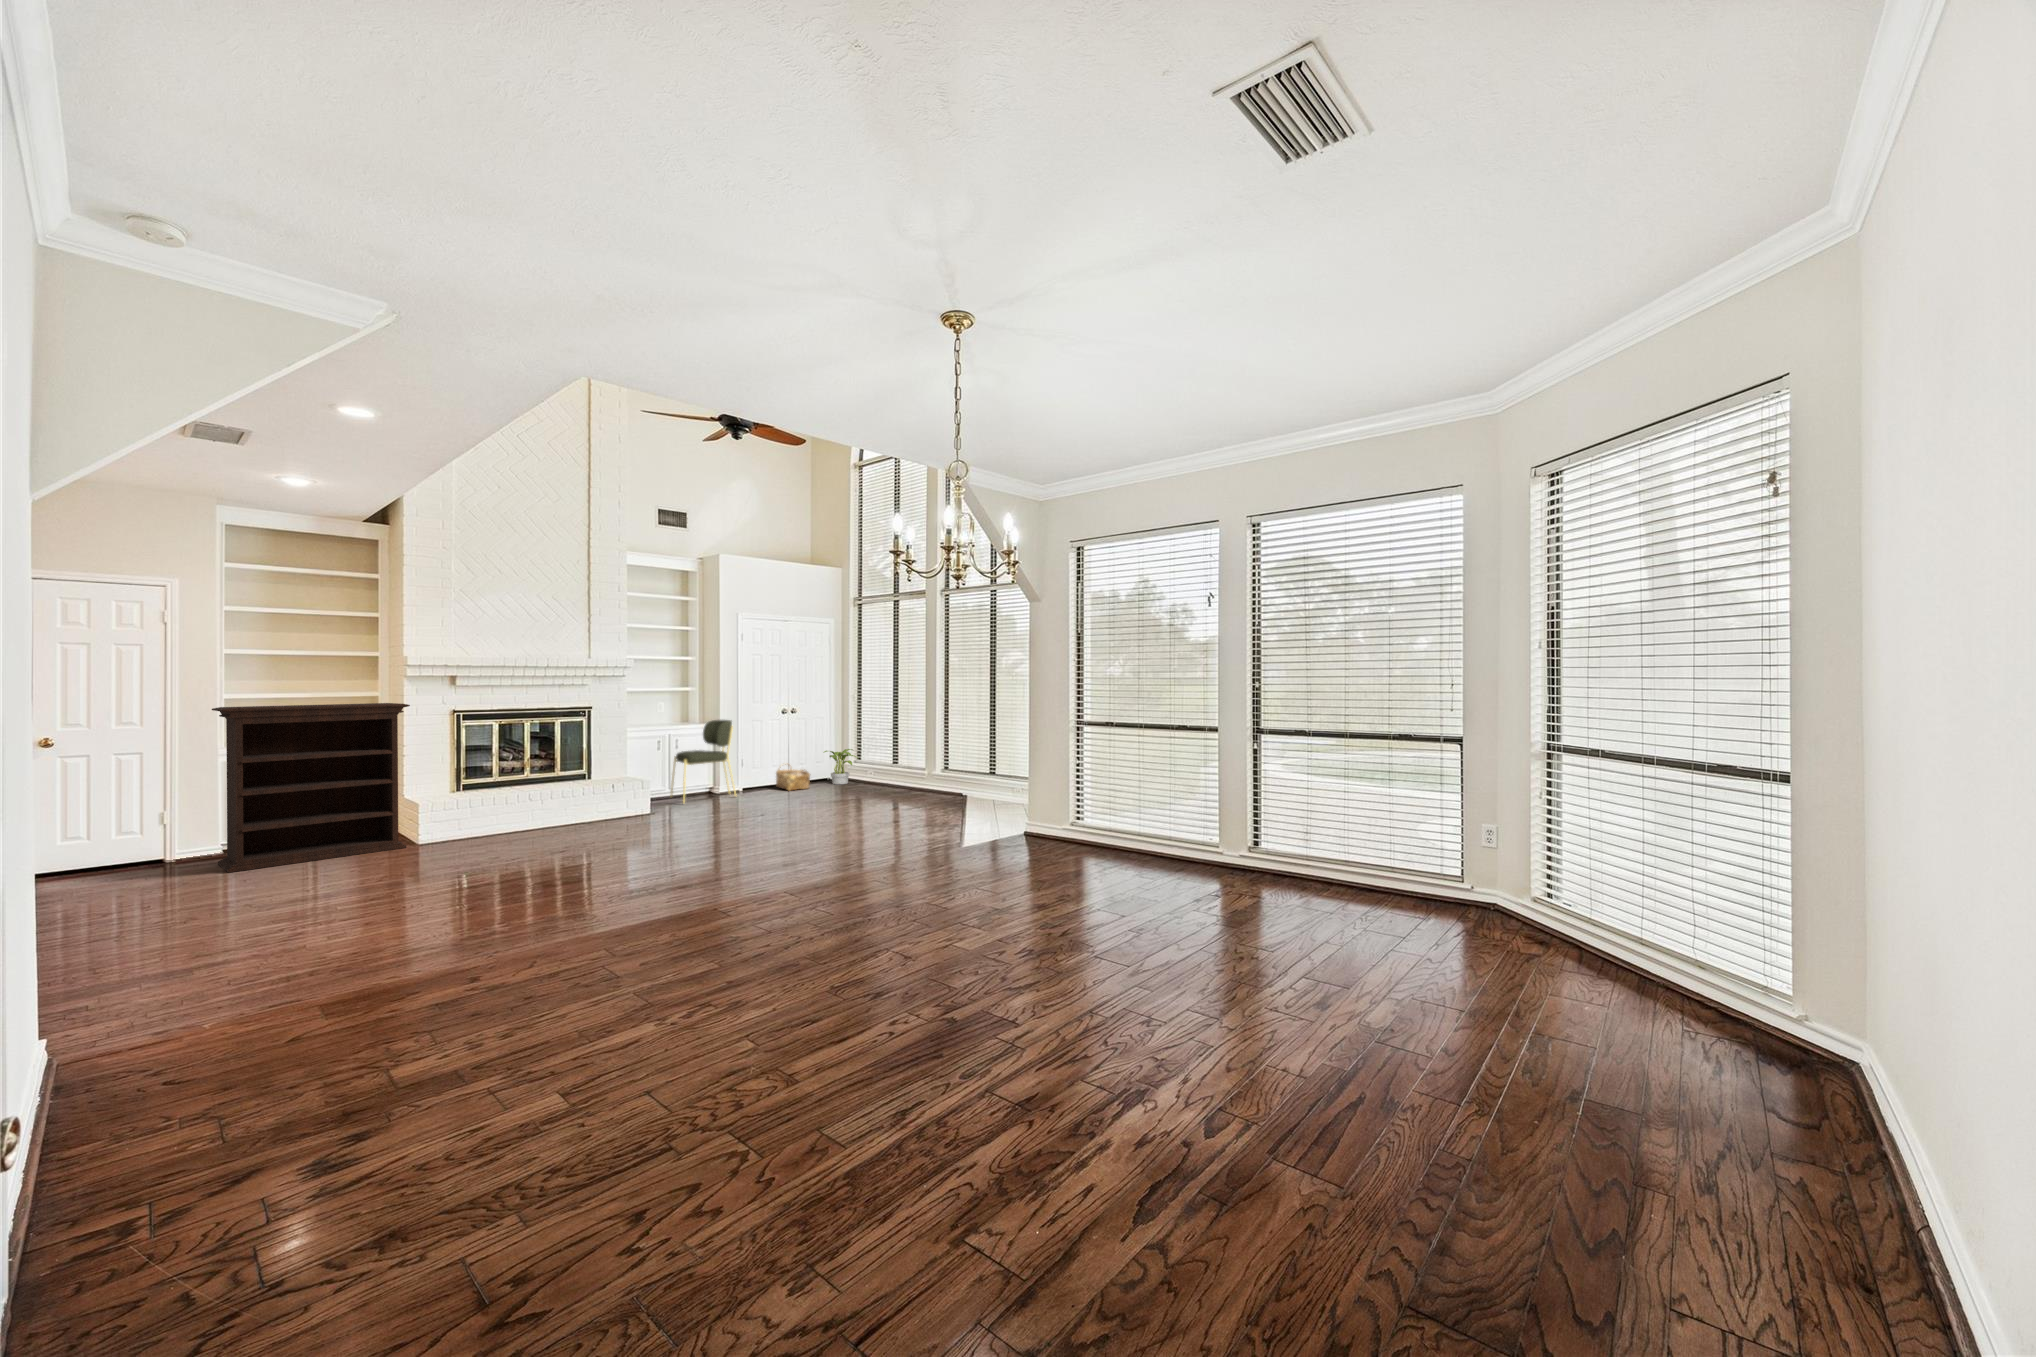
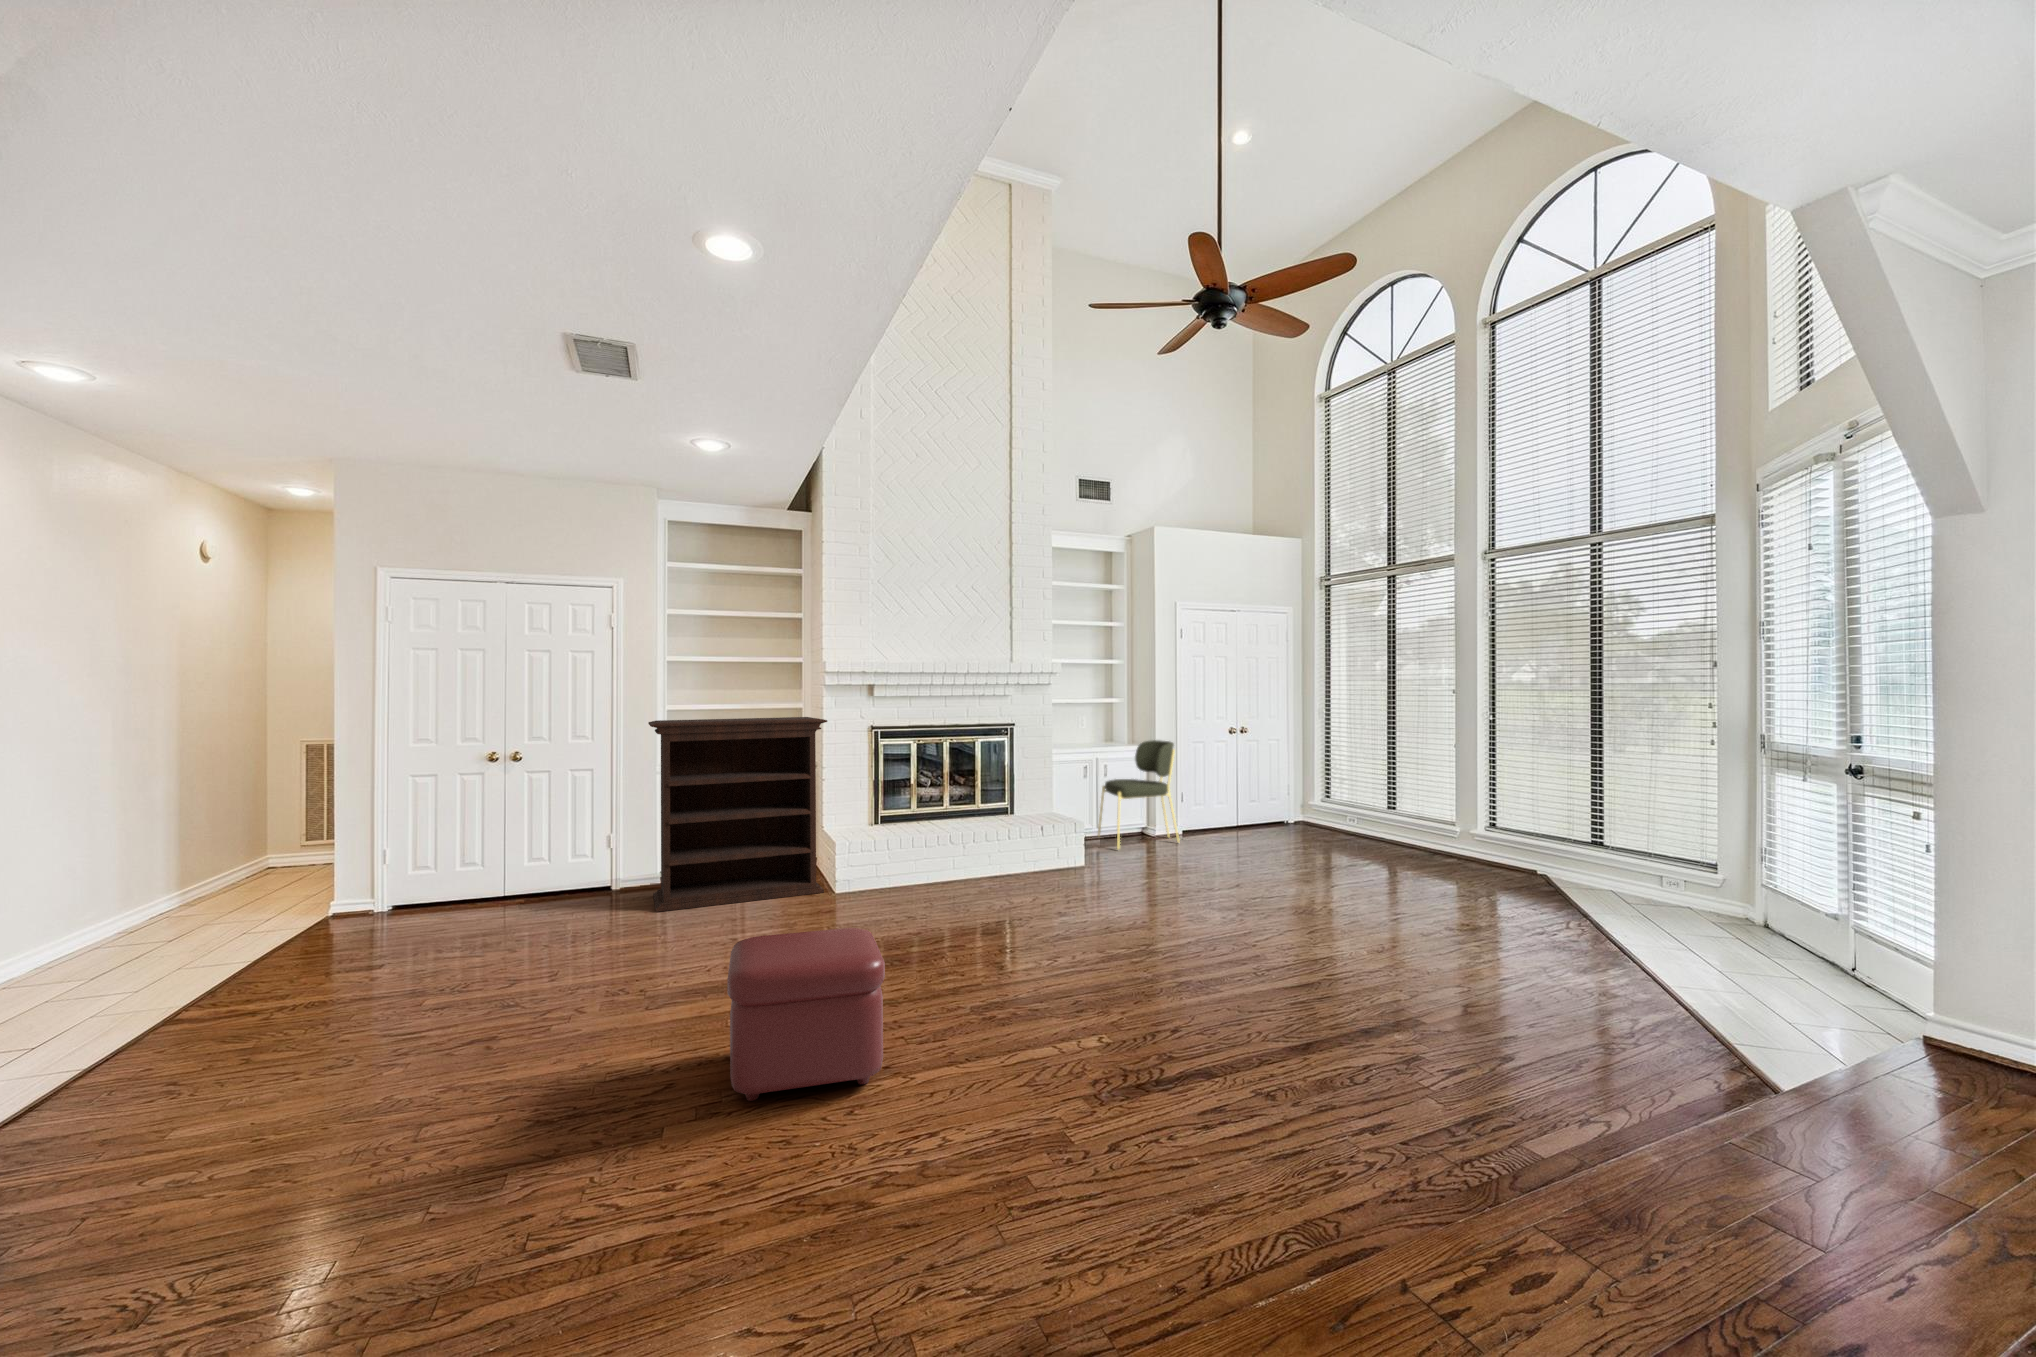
potted plant: present [824,749,858,784] -> none [1285,783,1334,831]
woven basket: present [776,763,810,791] -> none [1224,799,1271,838]
ottoman: none [343,836,468,940] -> present [727,928,885,1101]

